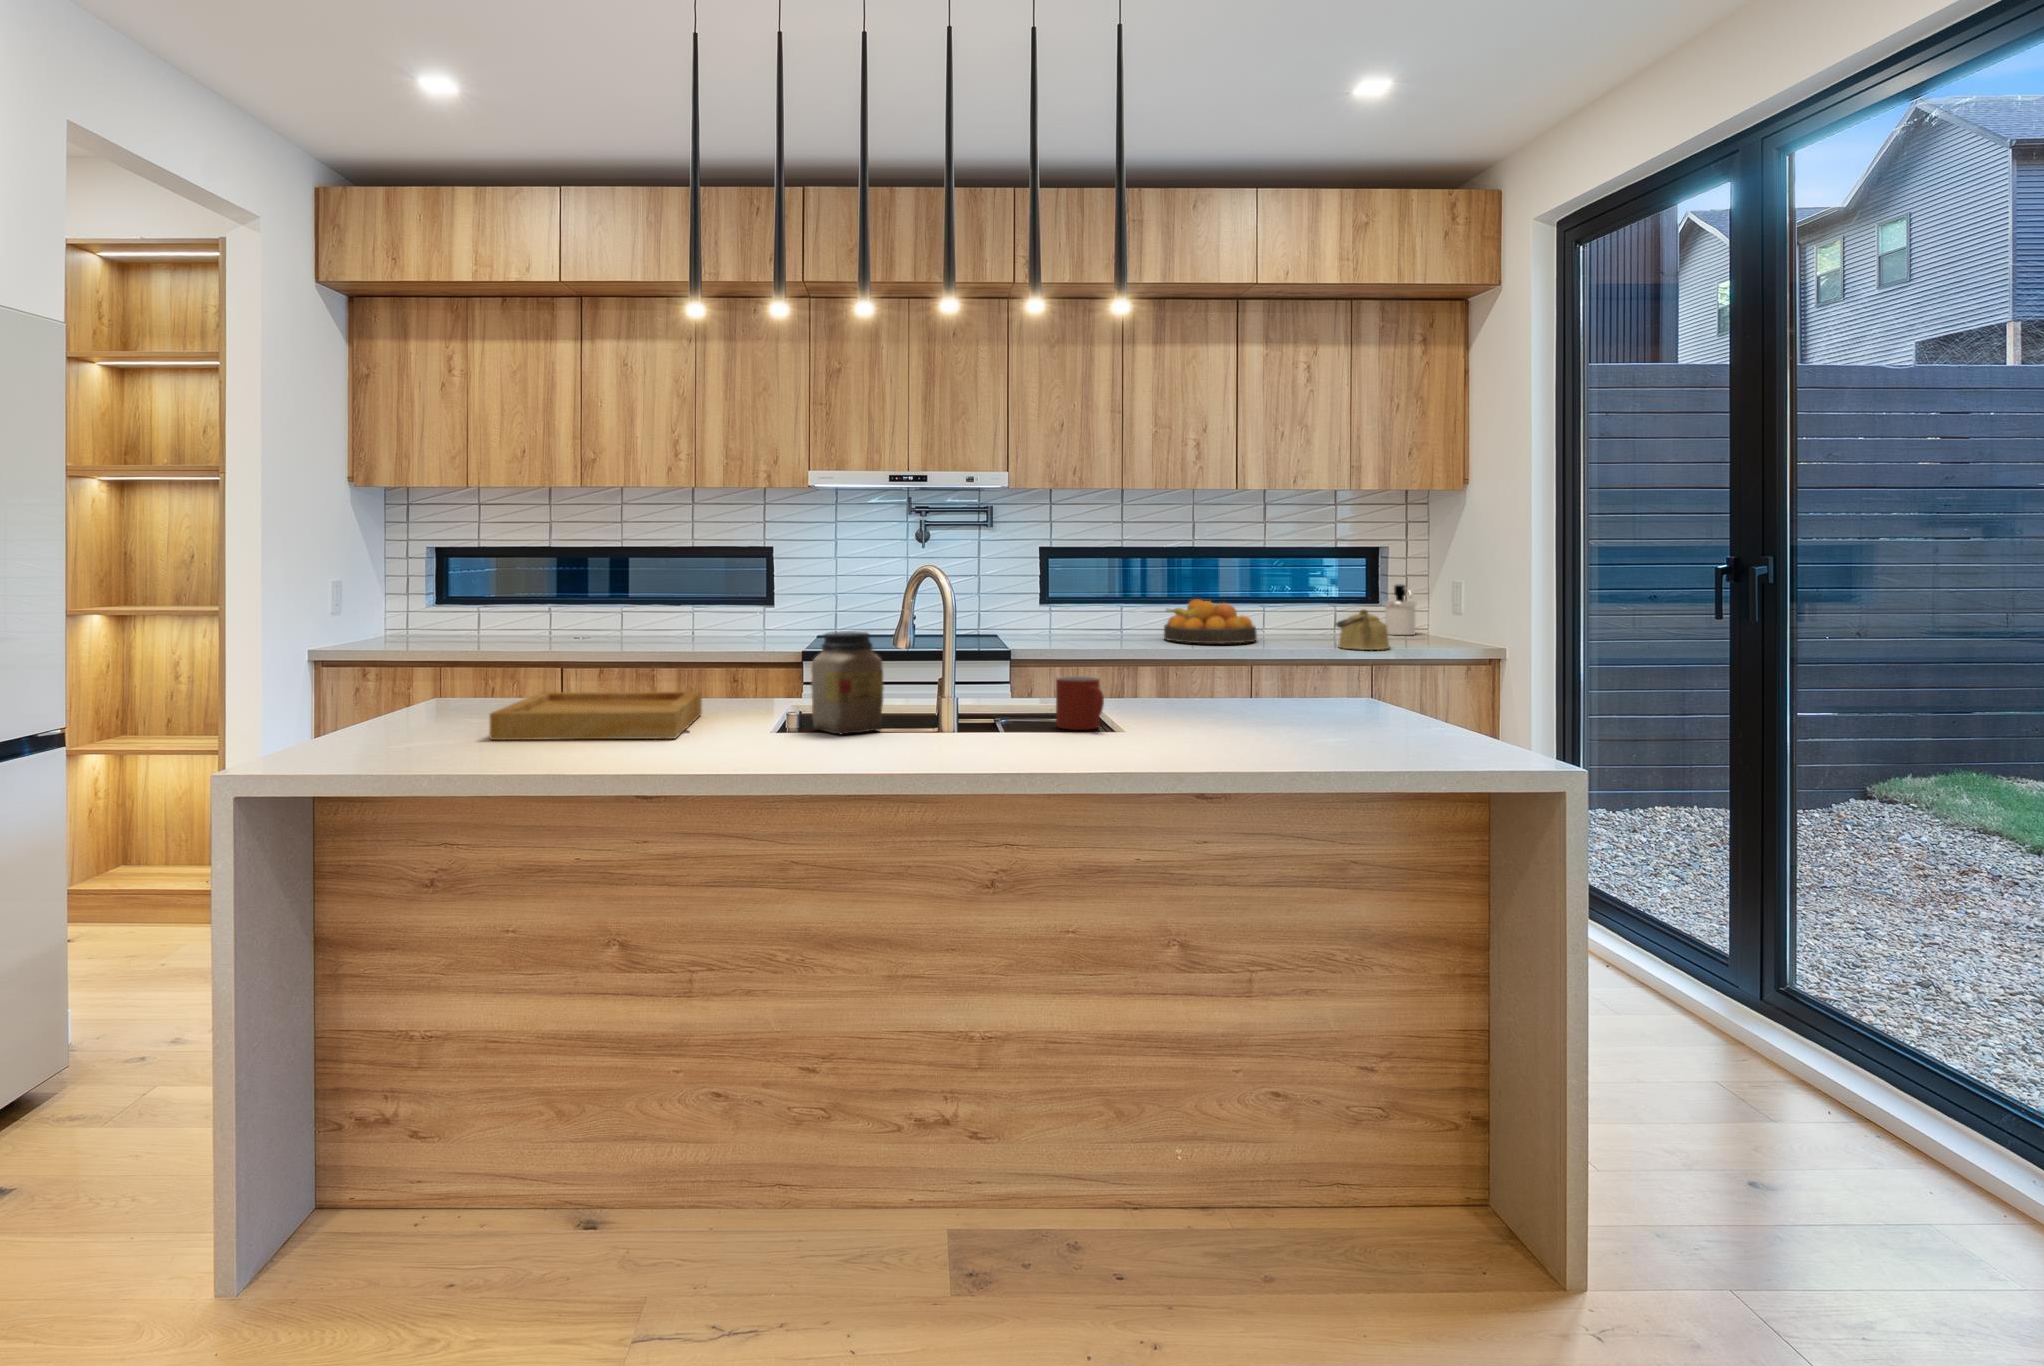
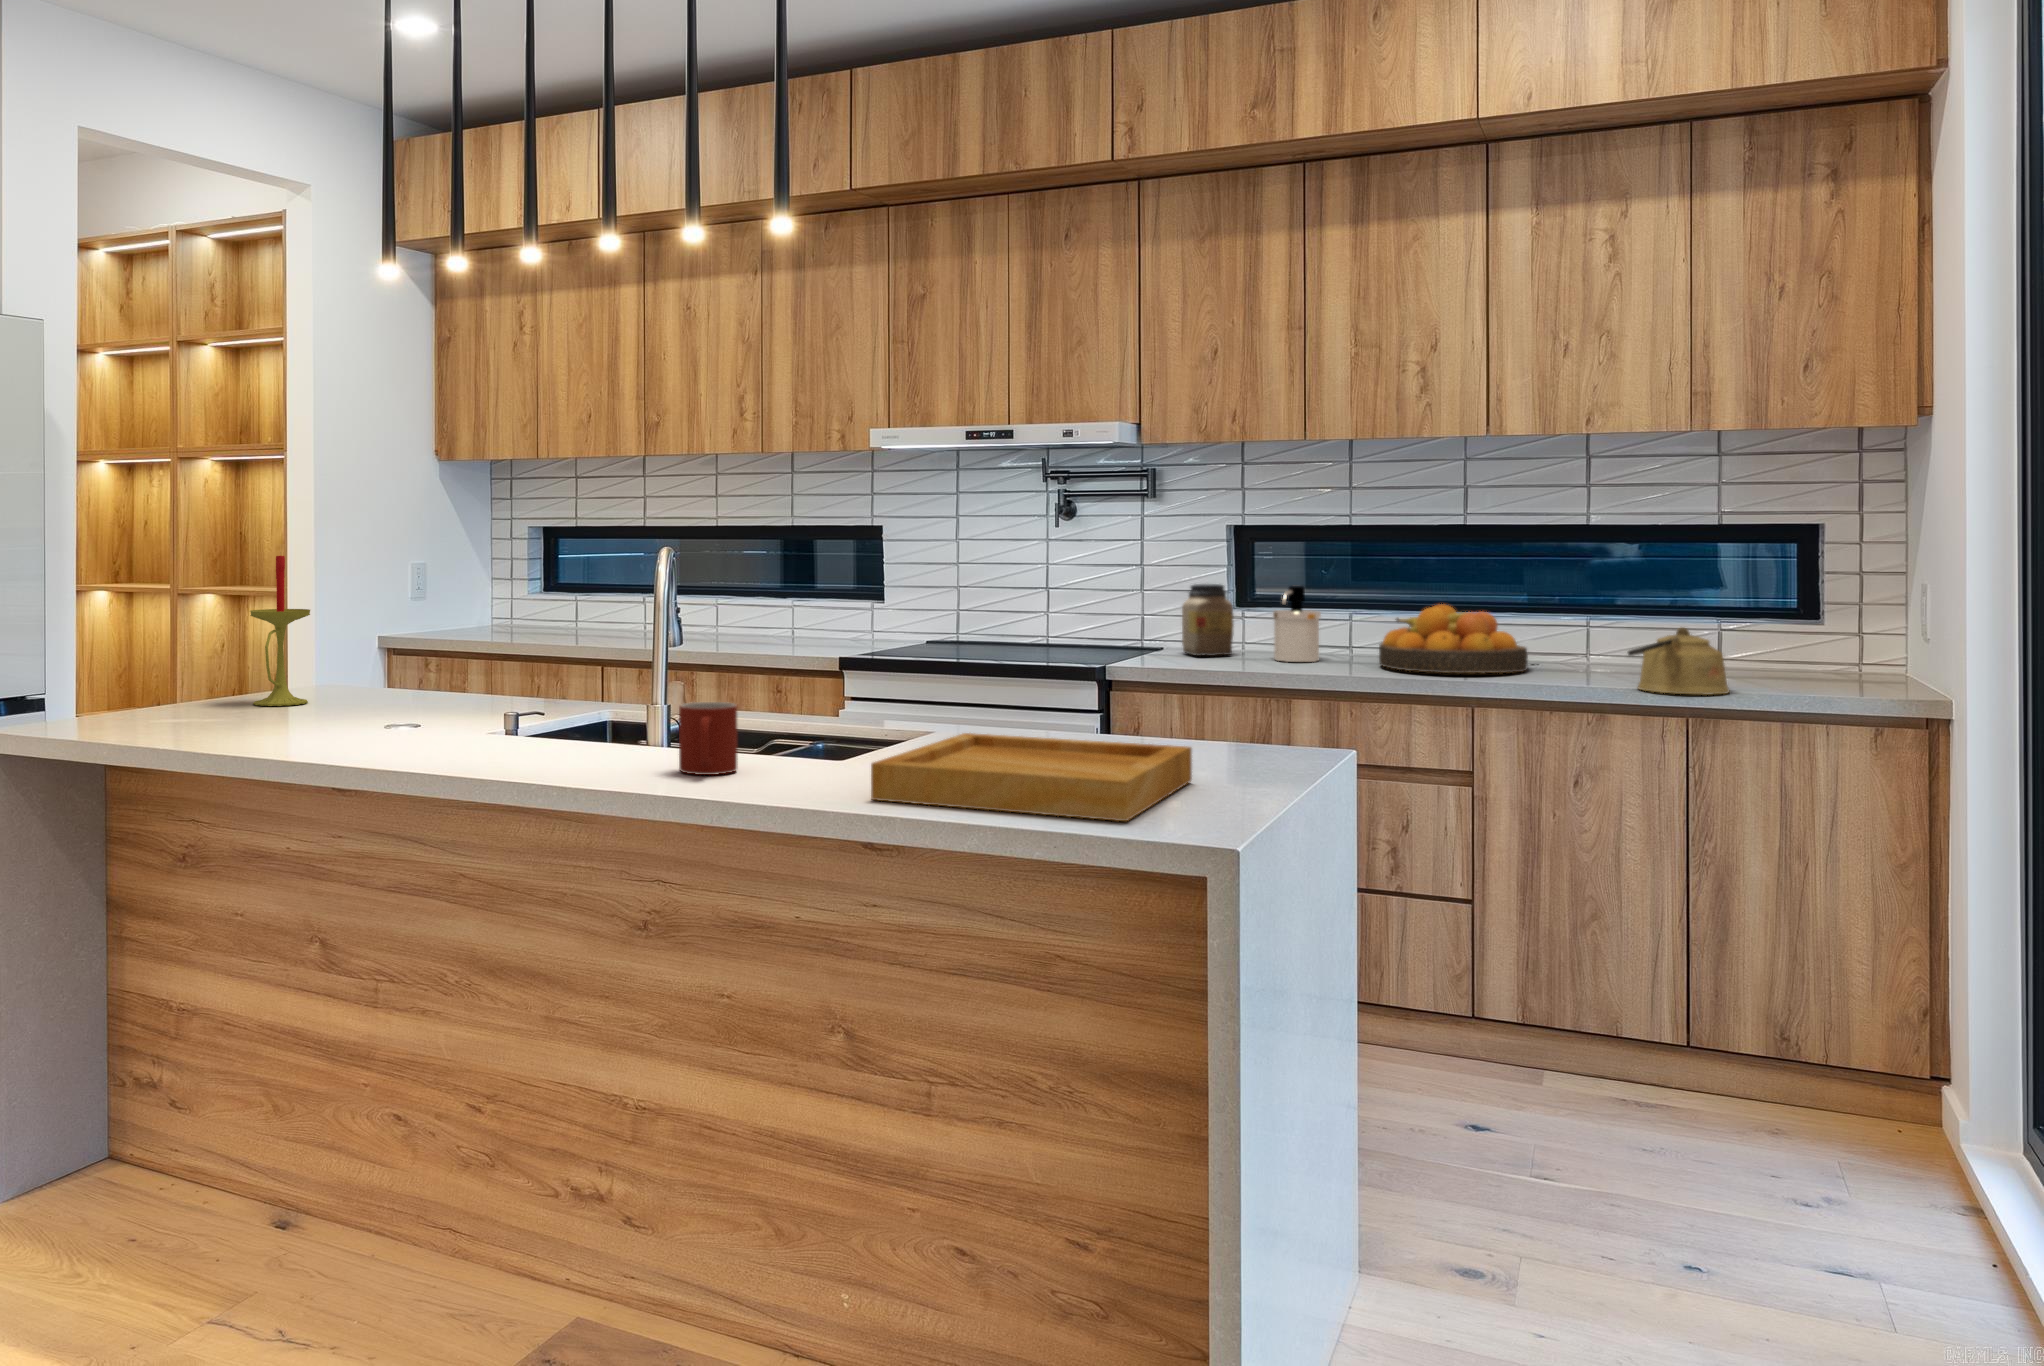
candle: none [479,568,535,709] -> present [250,556,310,706]
soap dispenser: present [1384,585,1416,635] -> present [1273,586,1321,662]
jar: present [811,631,883,734] -> present [1182,584,1234,656]
tray: present [490,692,702,740] -> present [871,733,1192,821]

